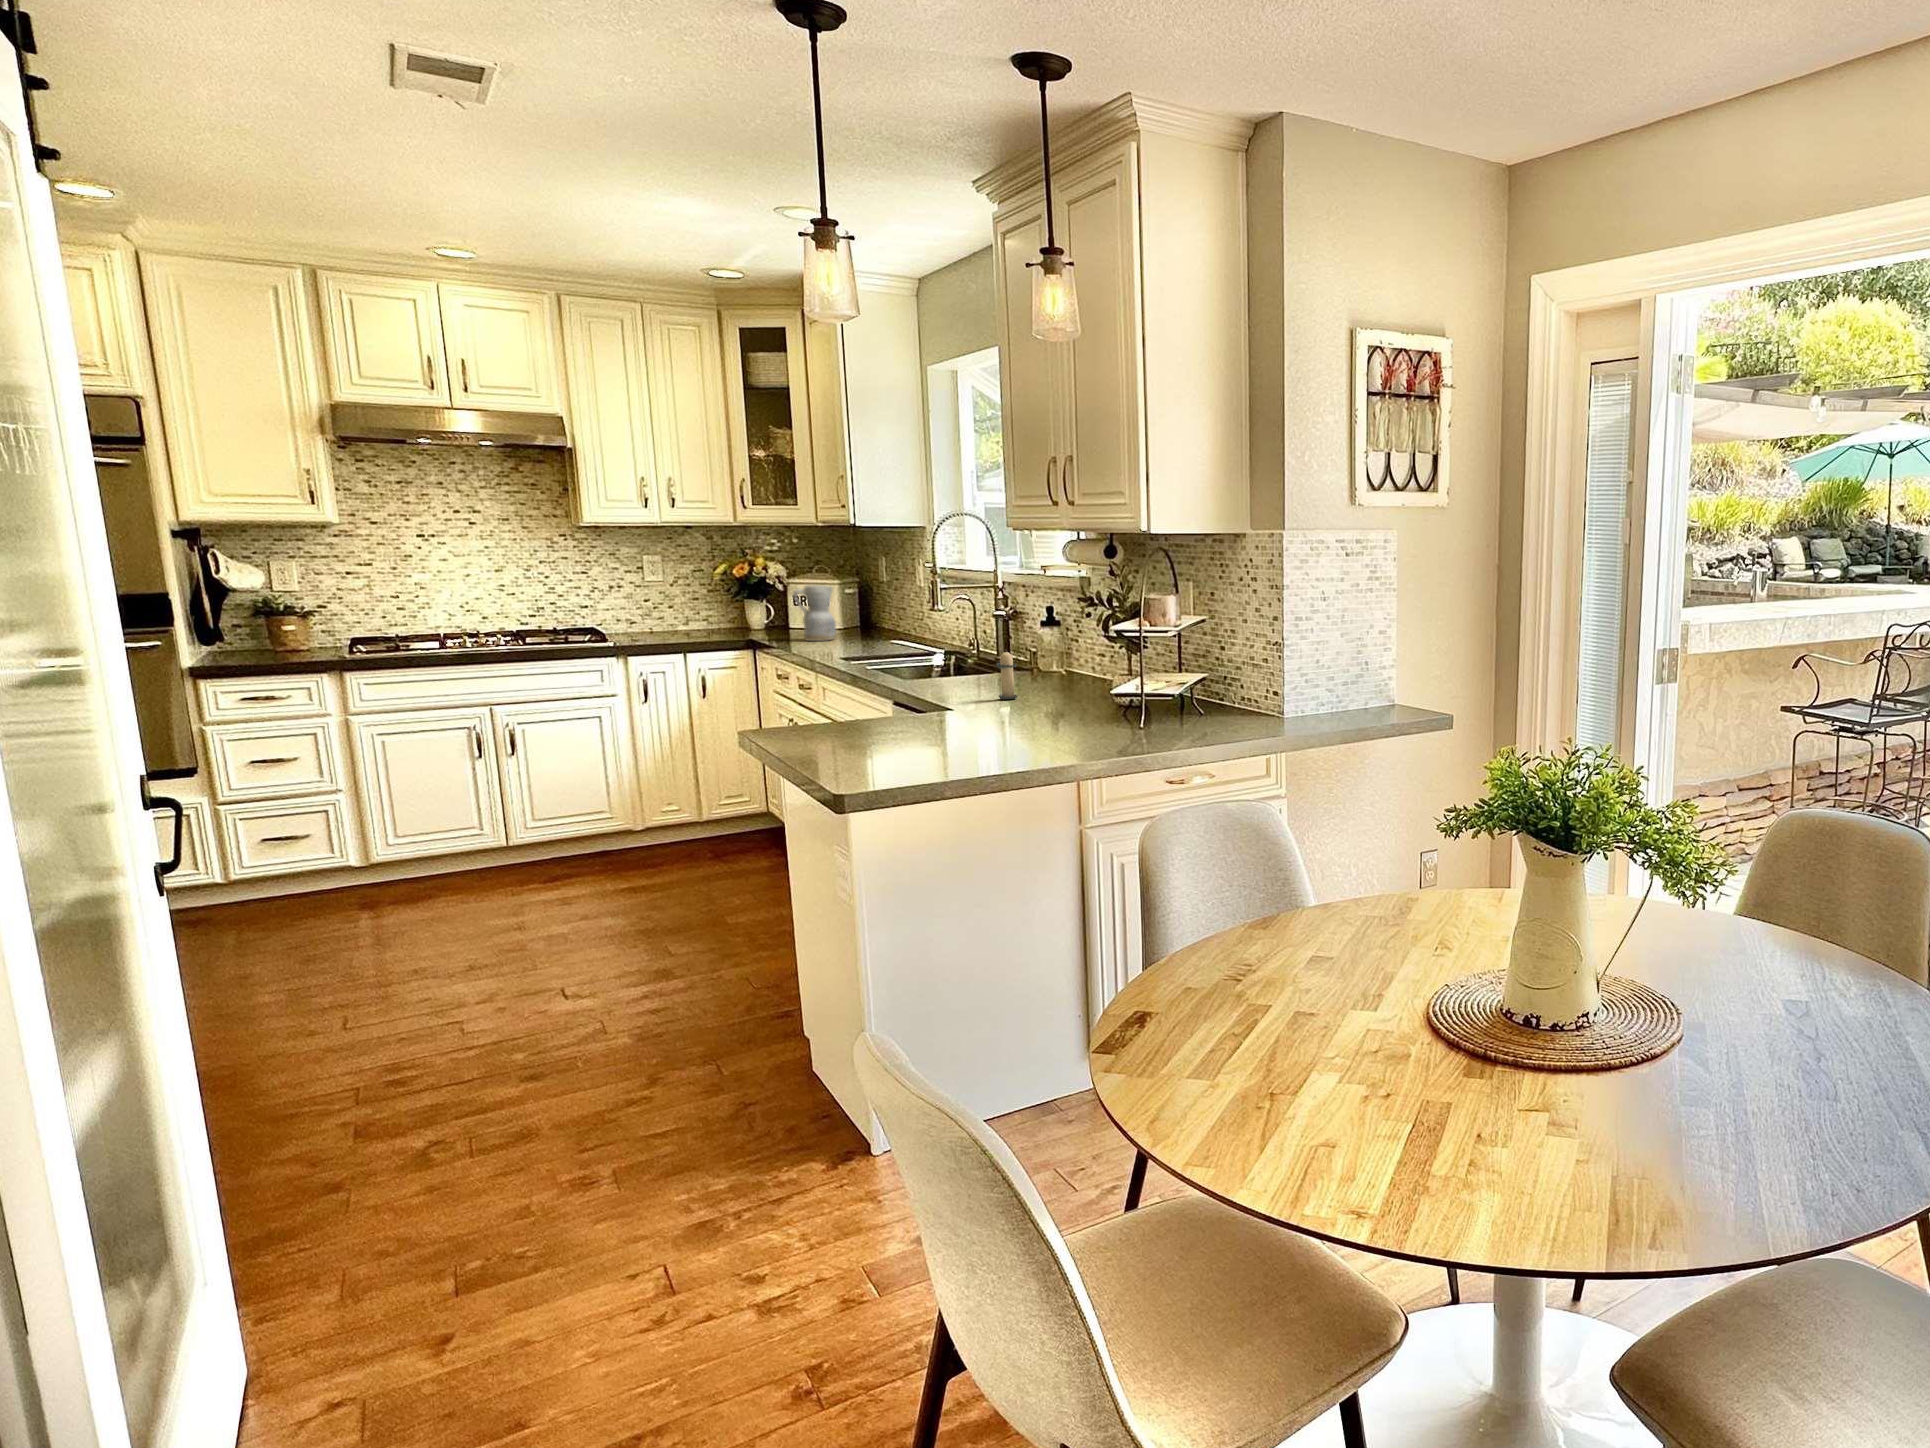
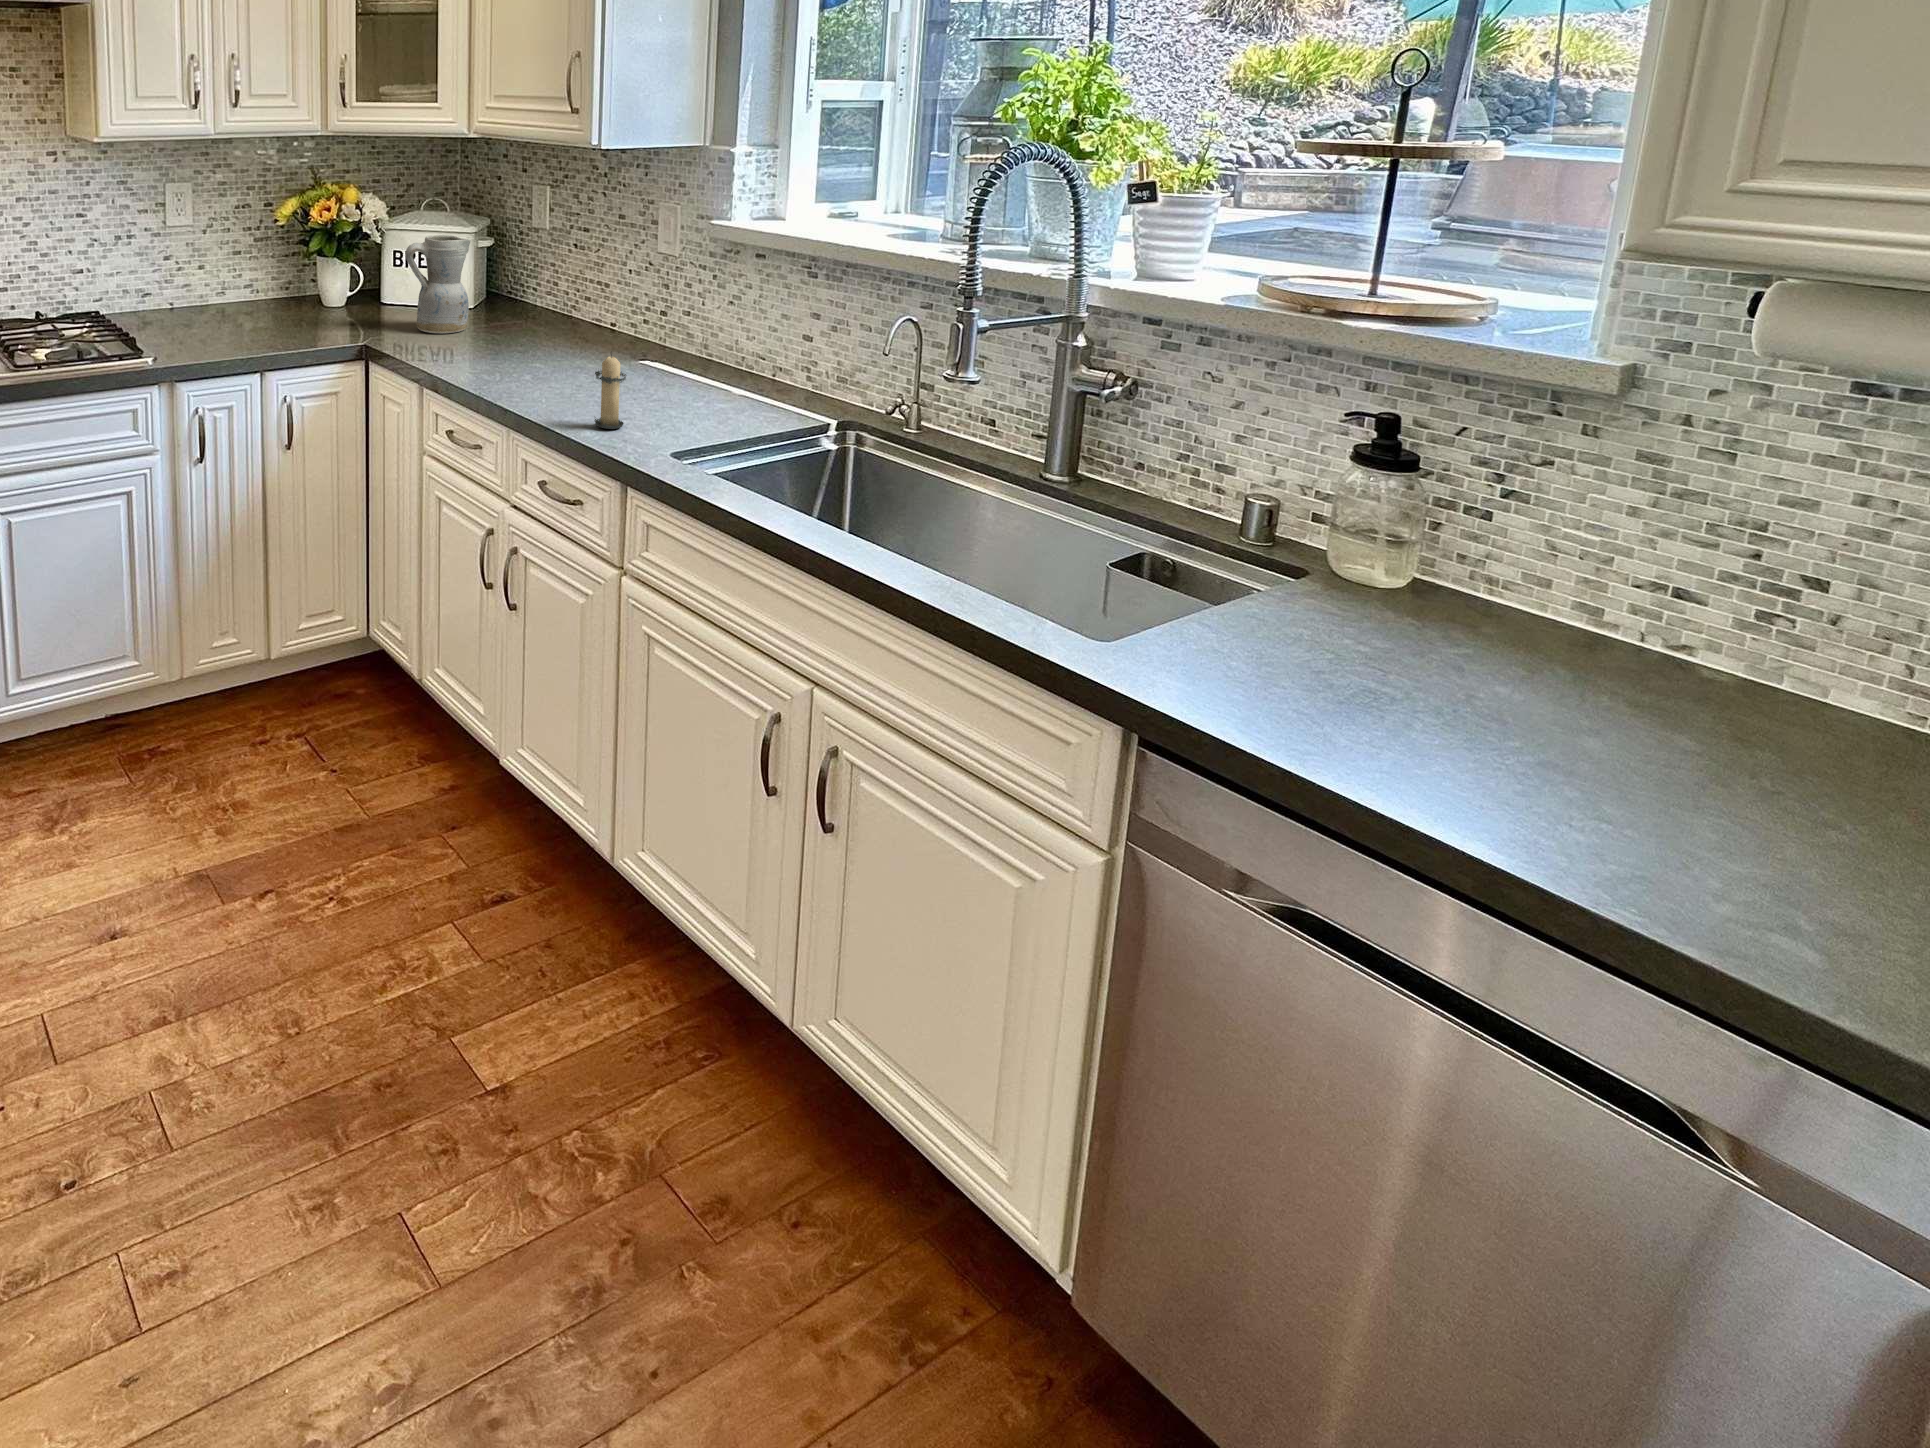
candle: present [996,651,1018,699] -> present [595,351,626,429]

